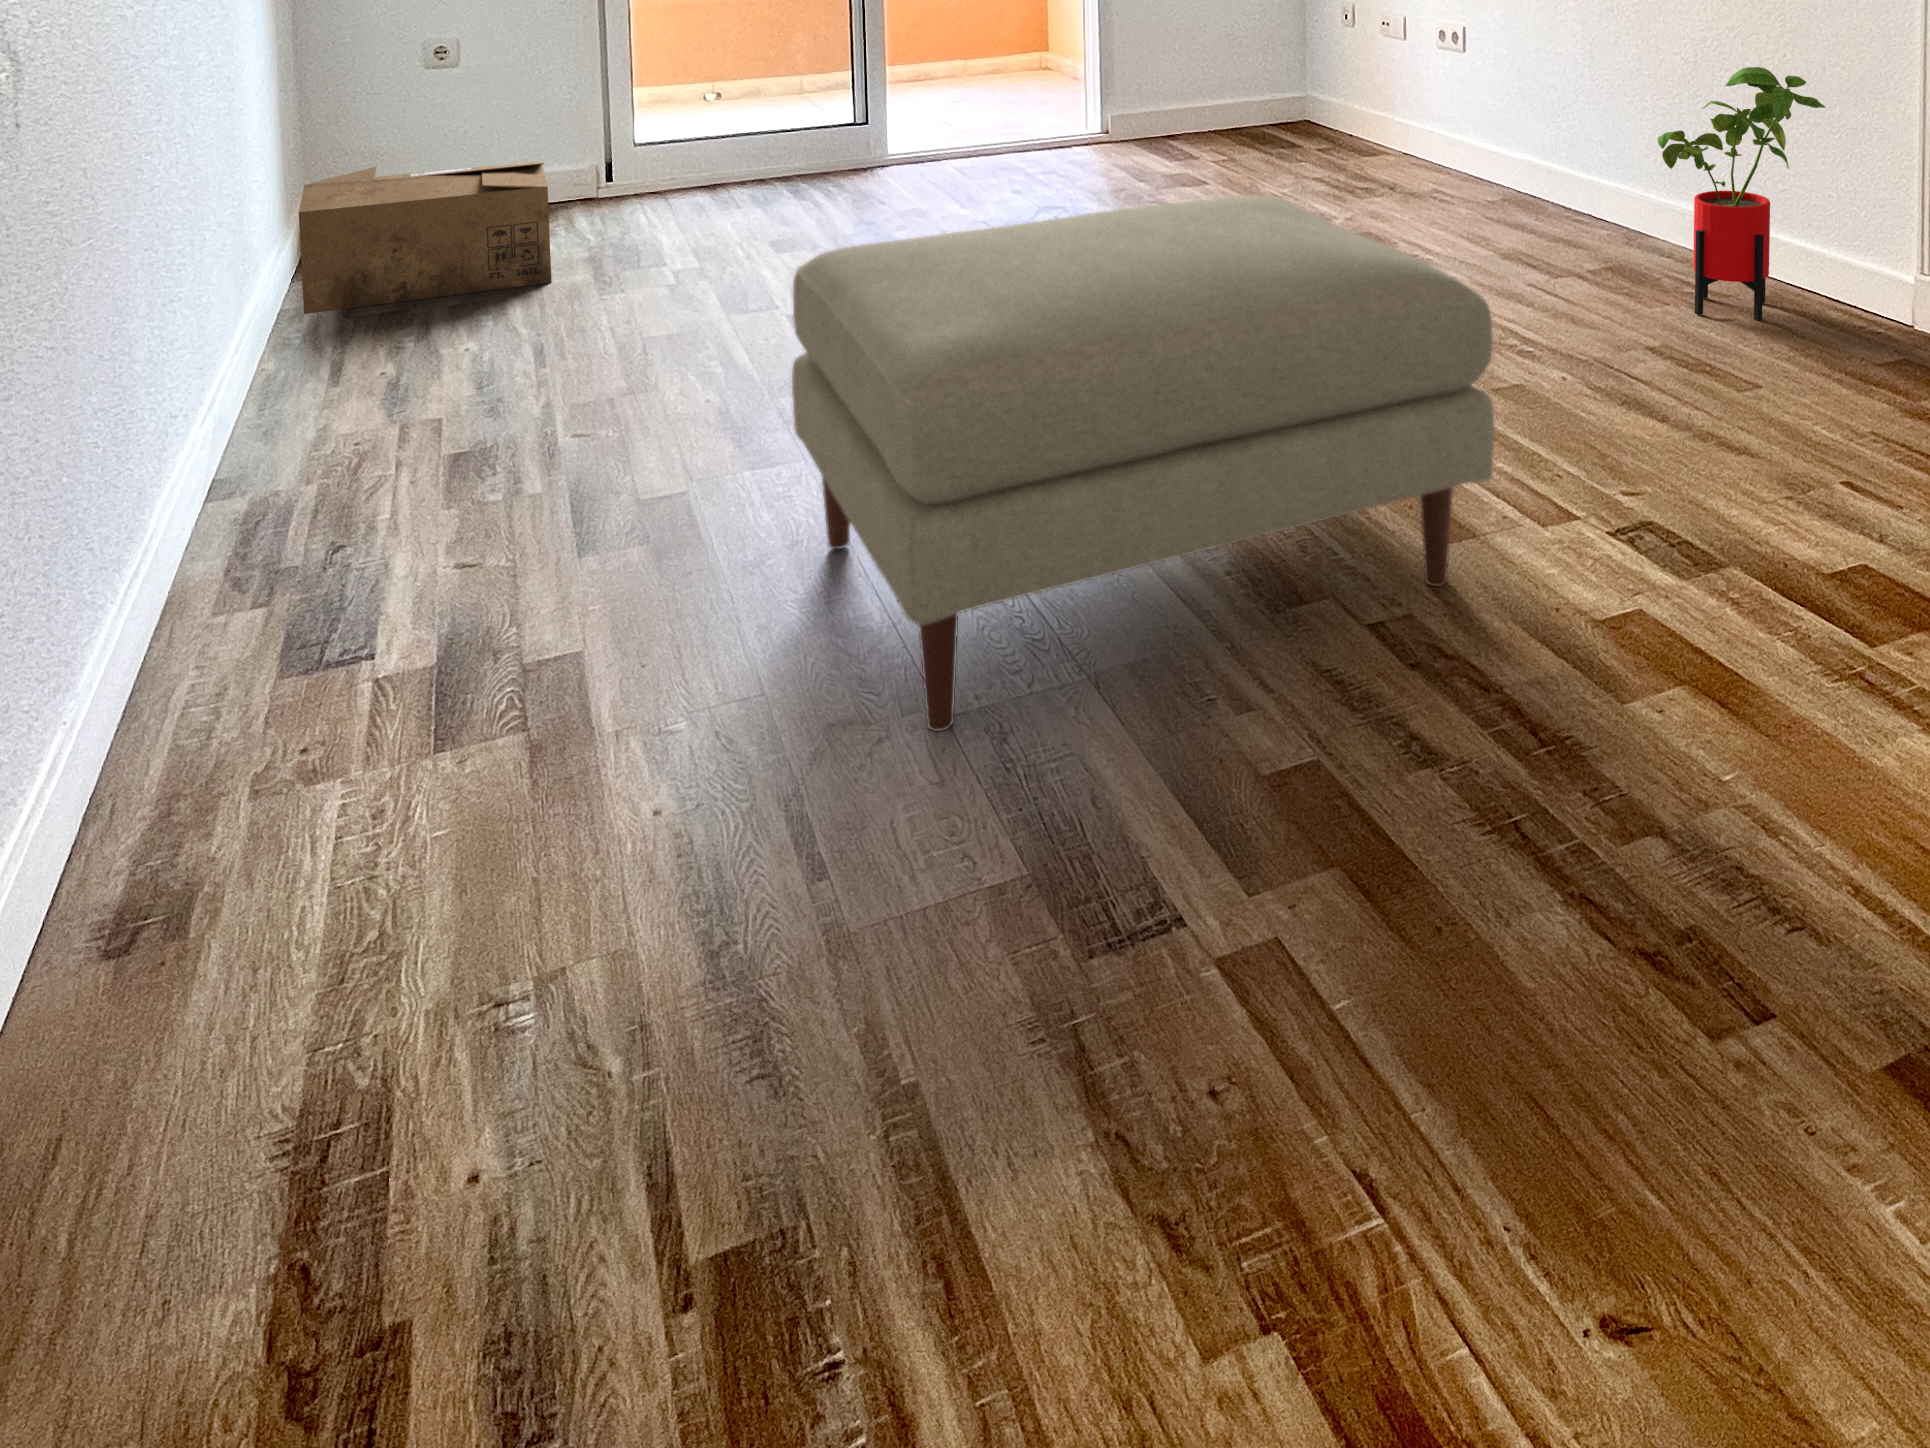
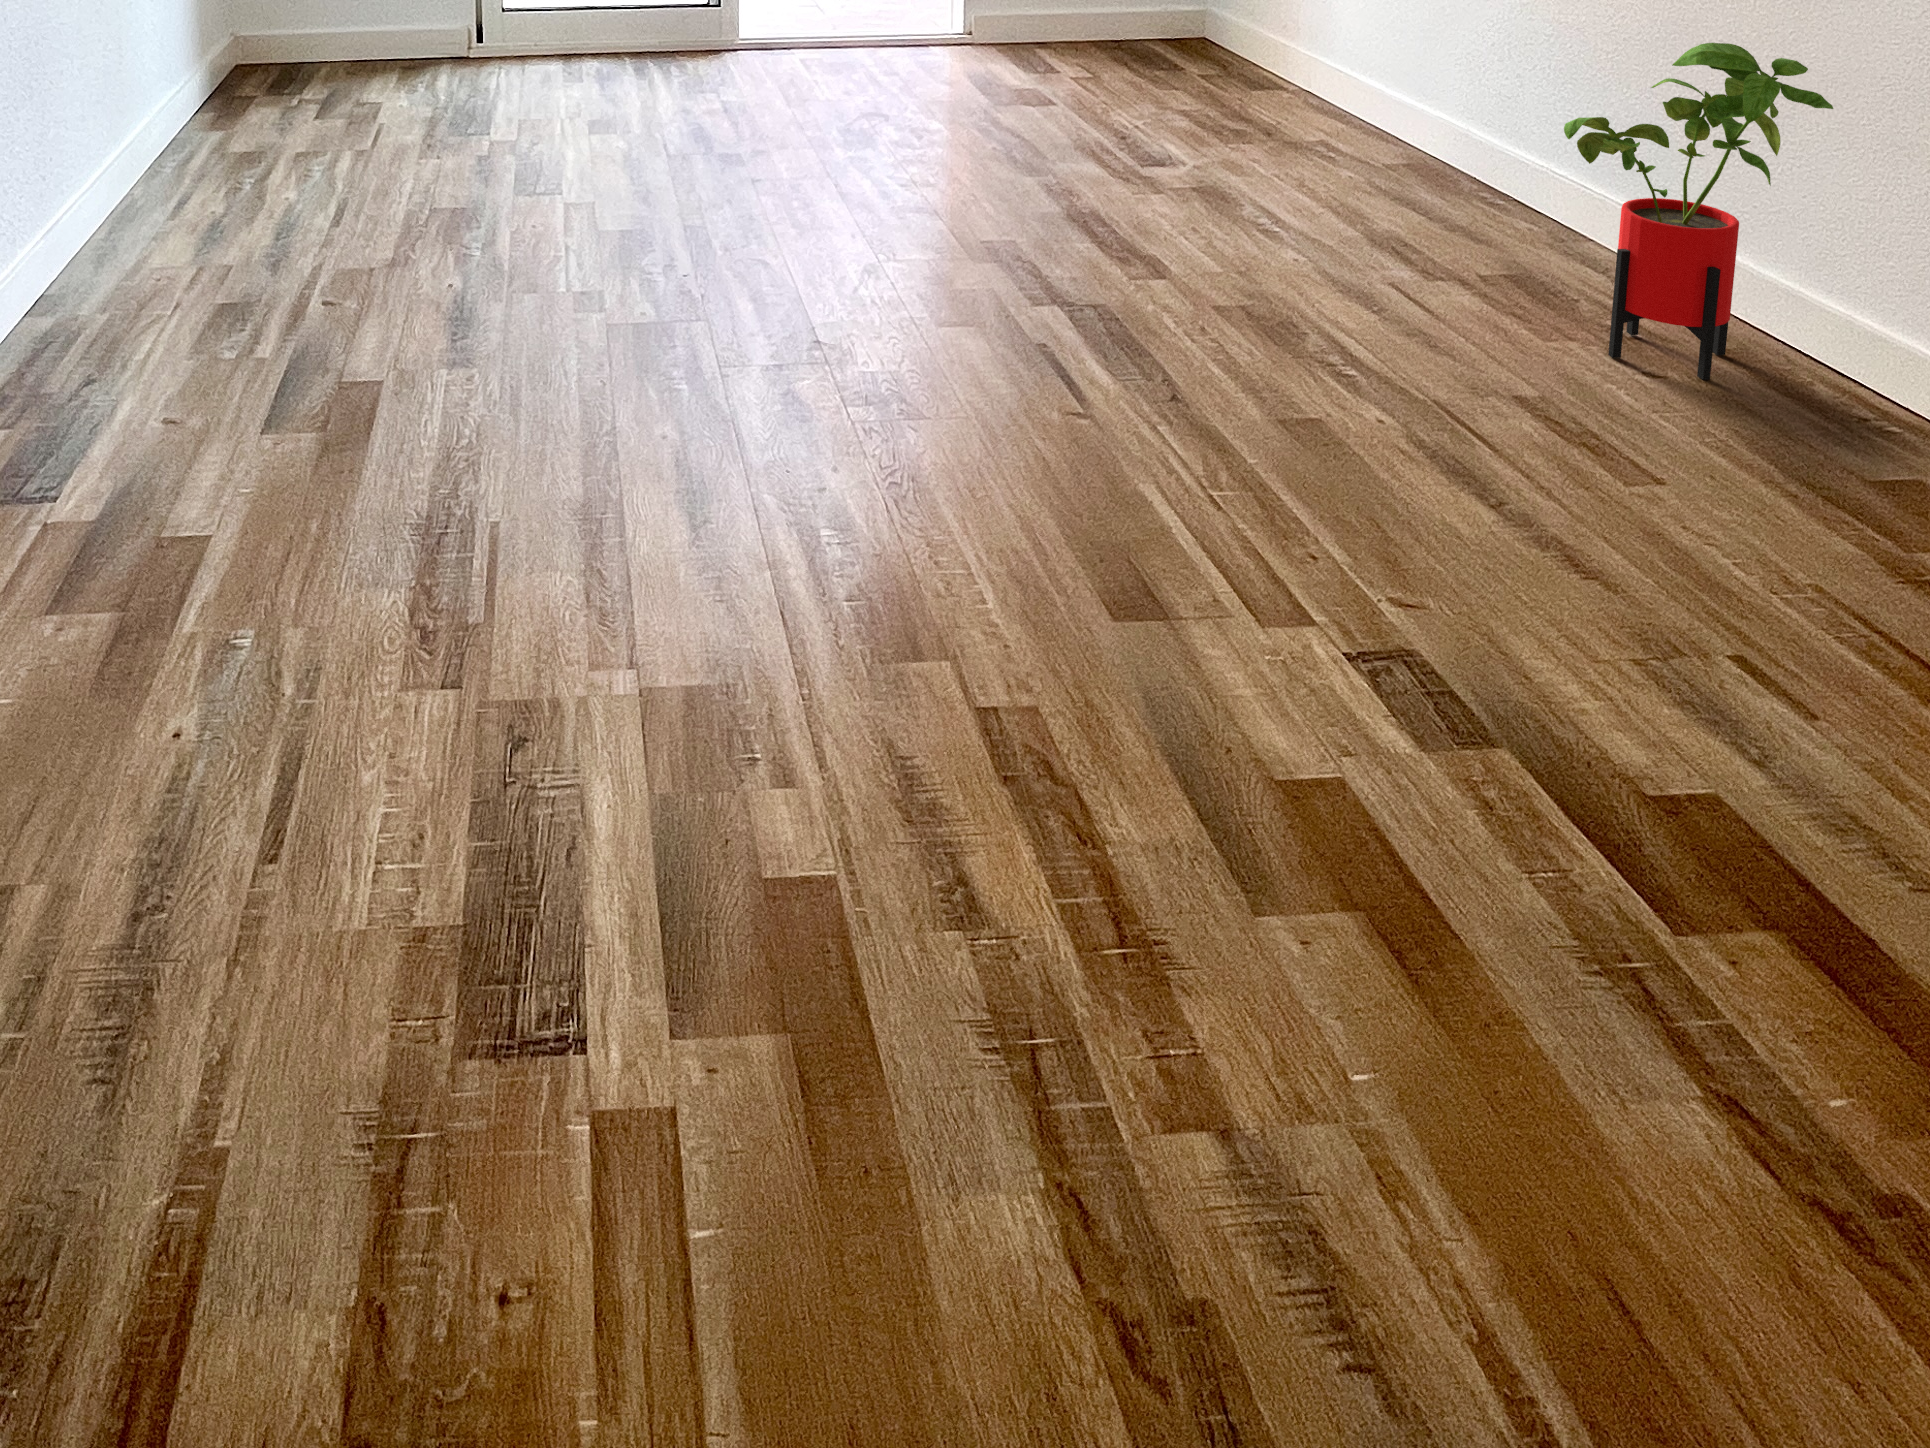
cardboard box: present [299,161,552,314] -> none [179,19,393,147]
ottoman: present [792,195,1494,731] -> none [407,157,1159,717]

